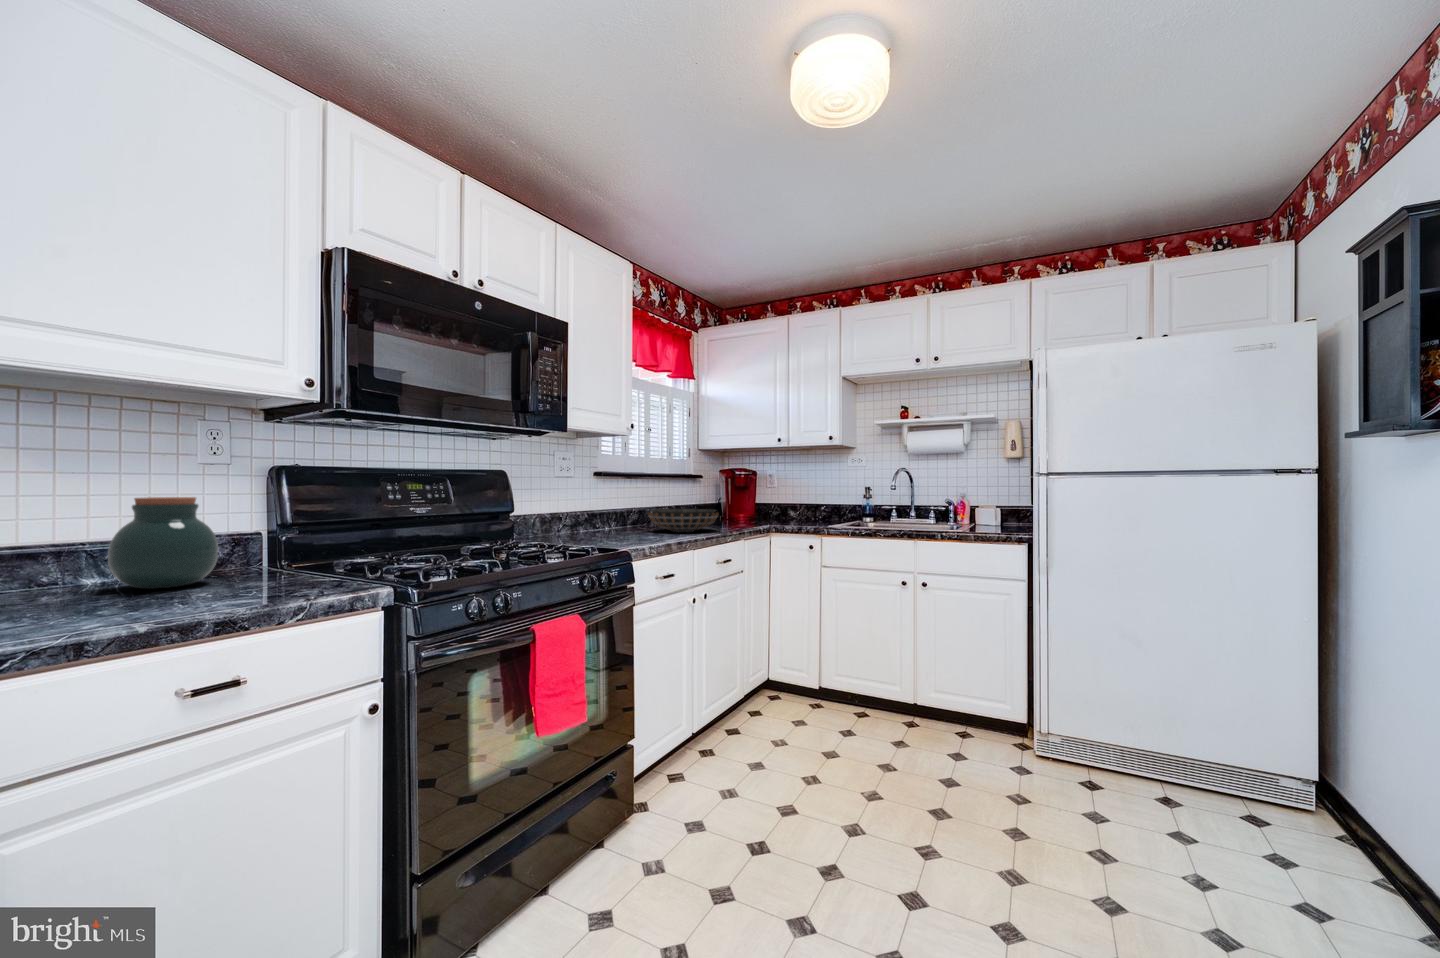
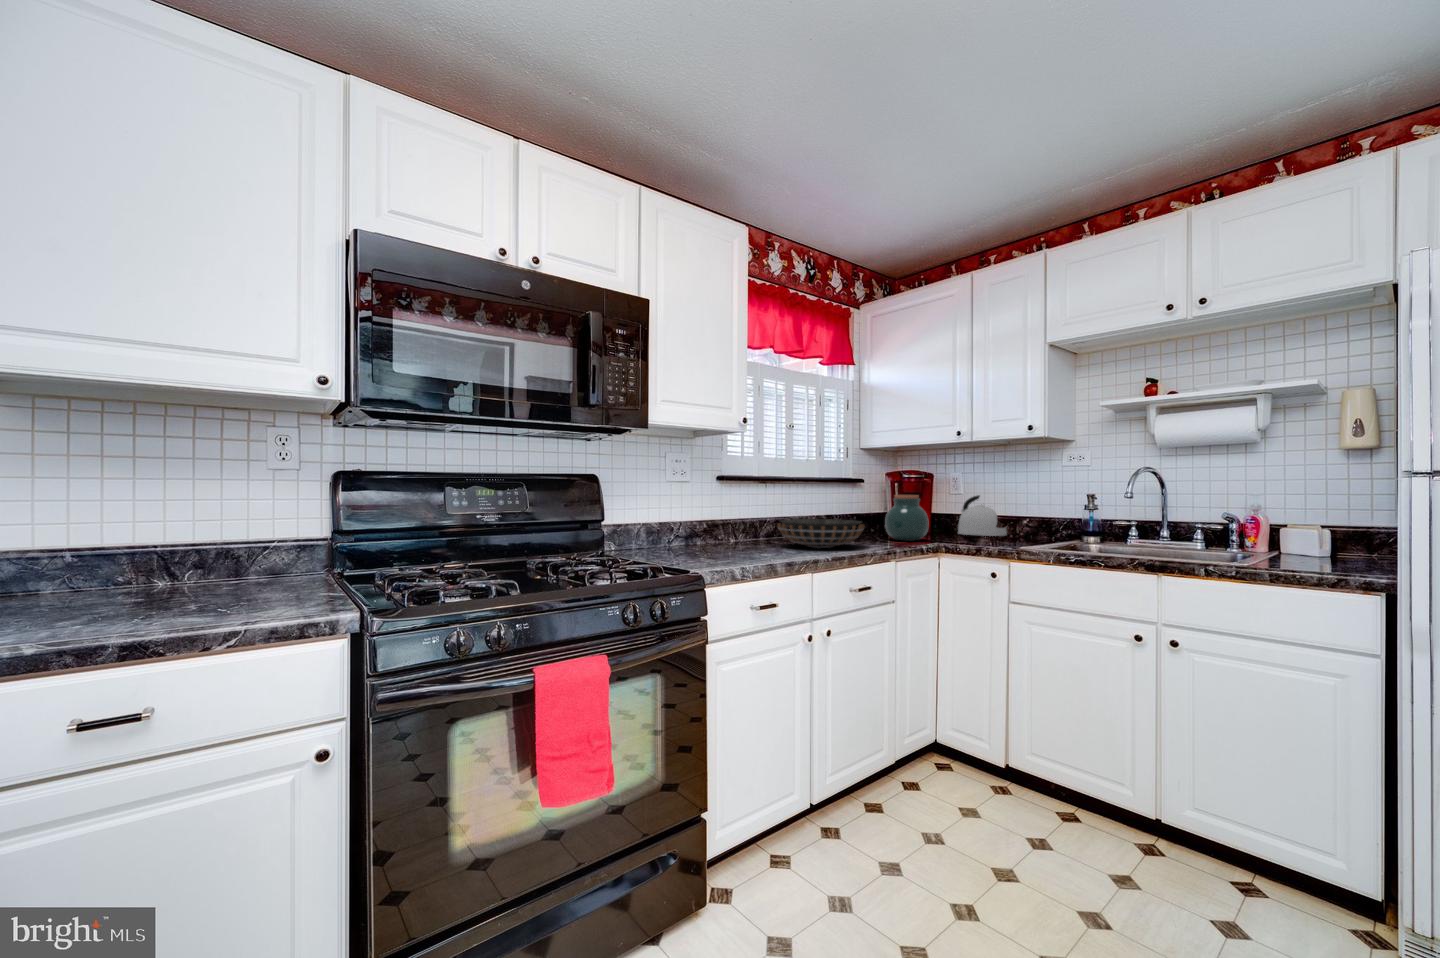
kettle: none [770,489,810,520] -> present [958,495,1007,536]
jar: present [108,497,218,589] -> present [885,495,929,541]

